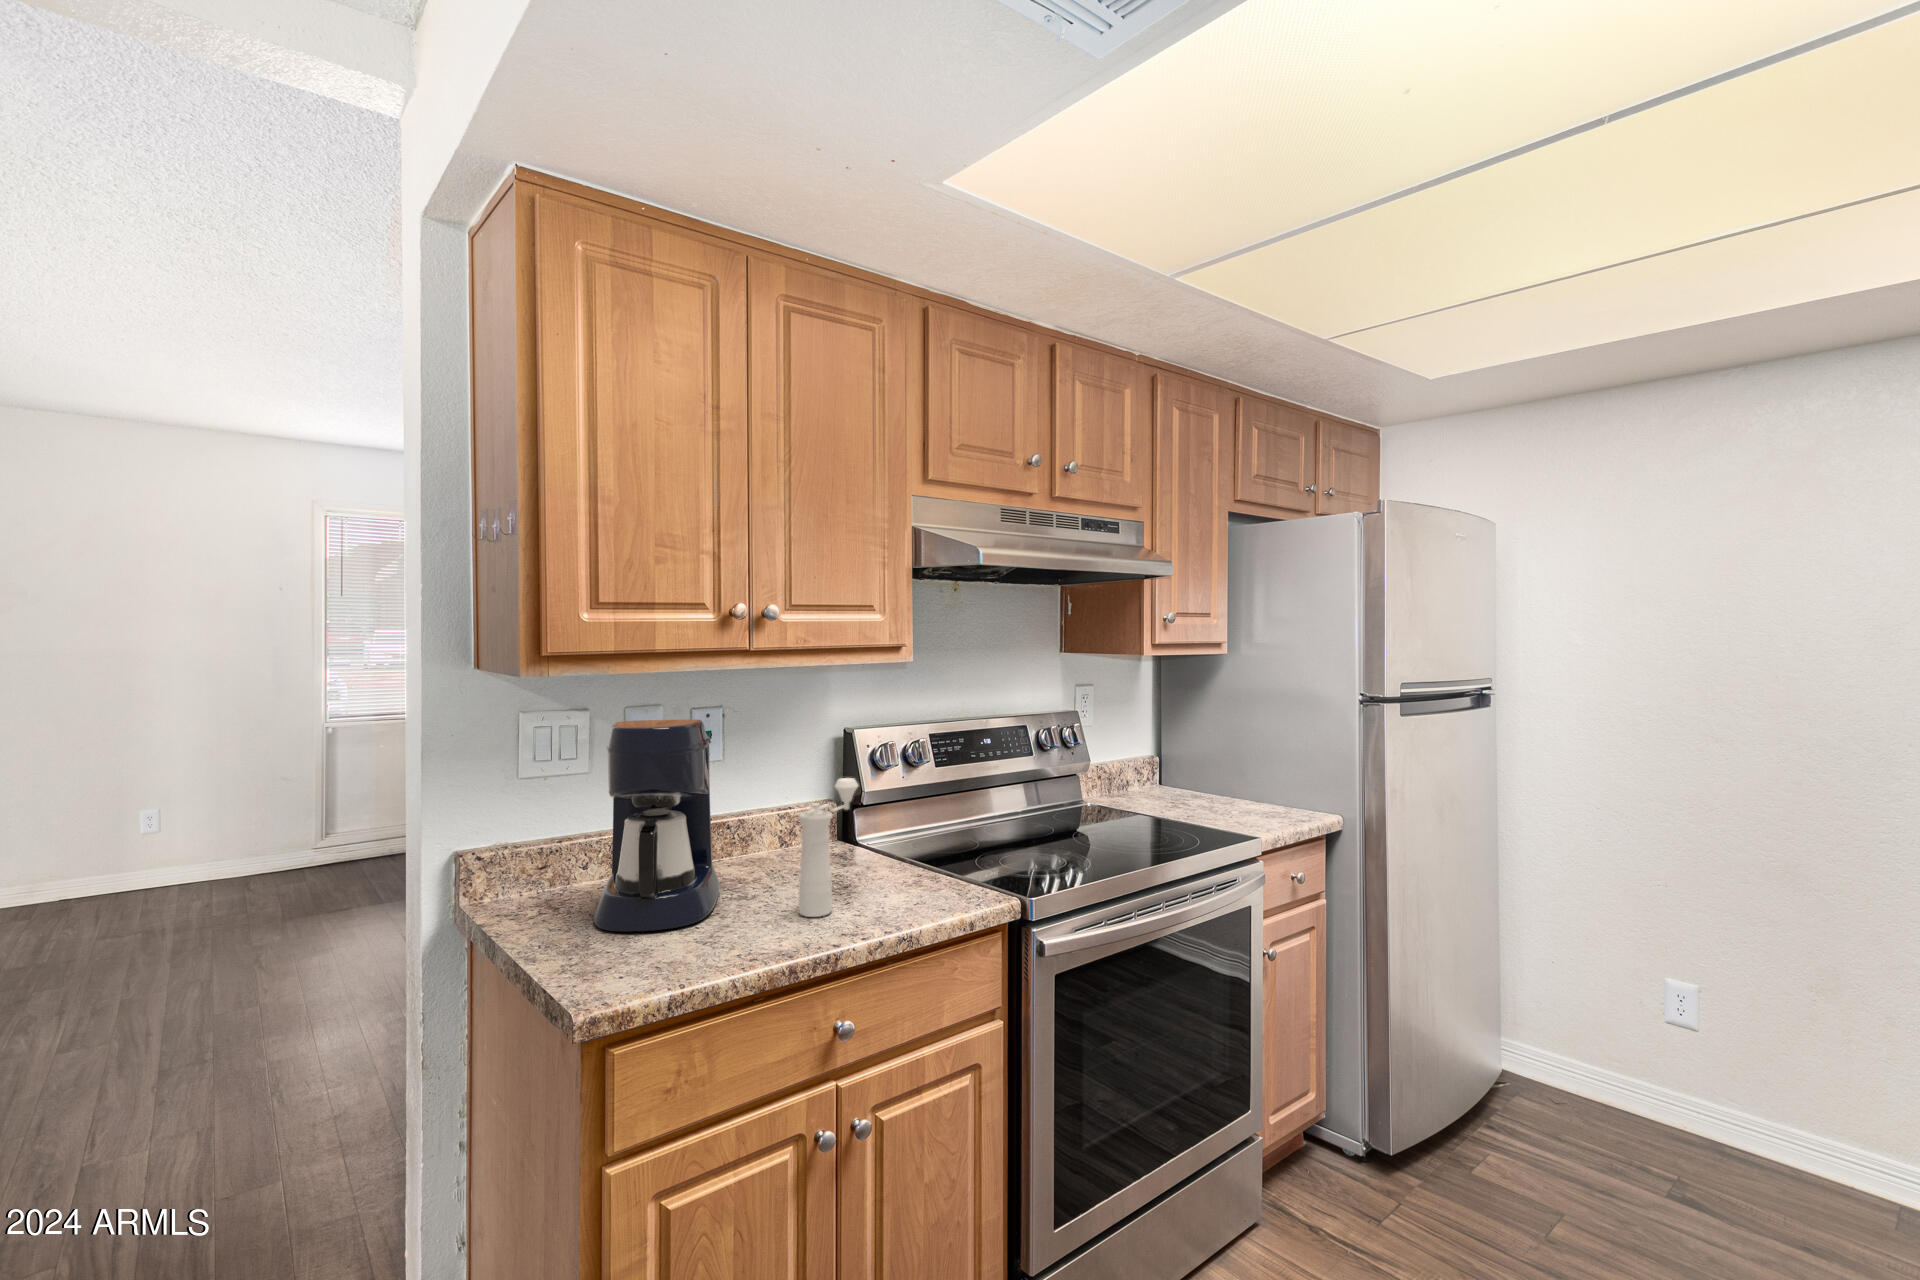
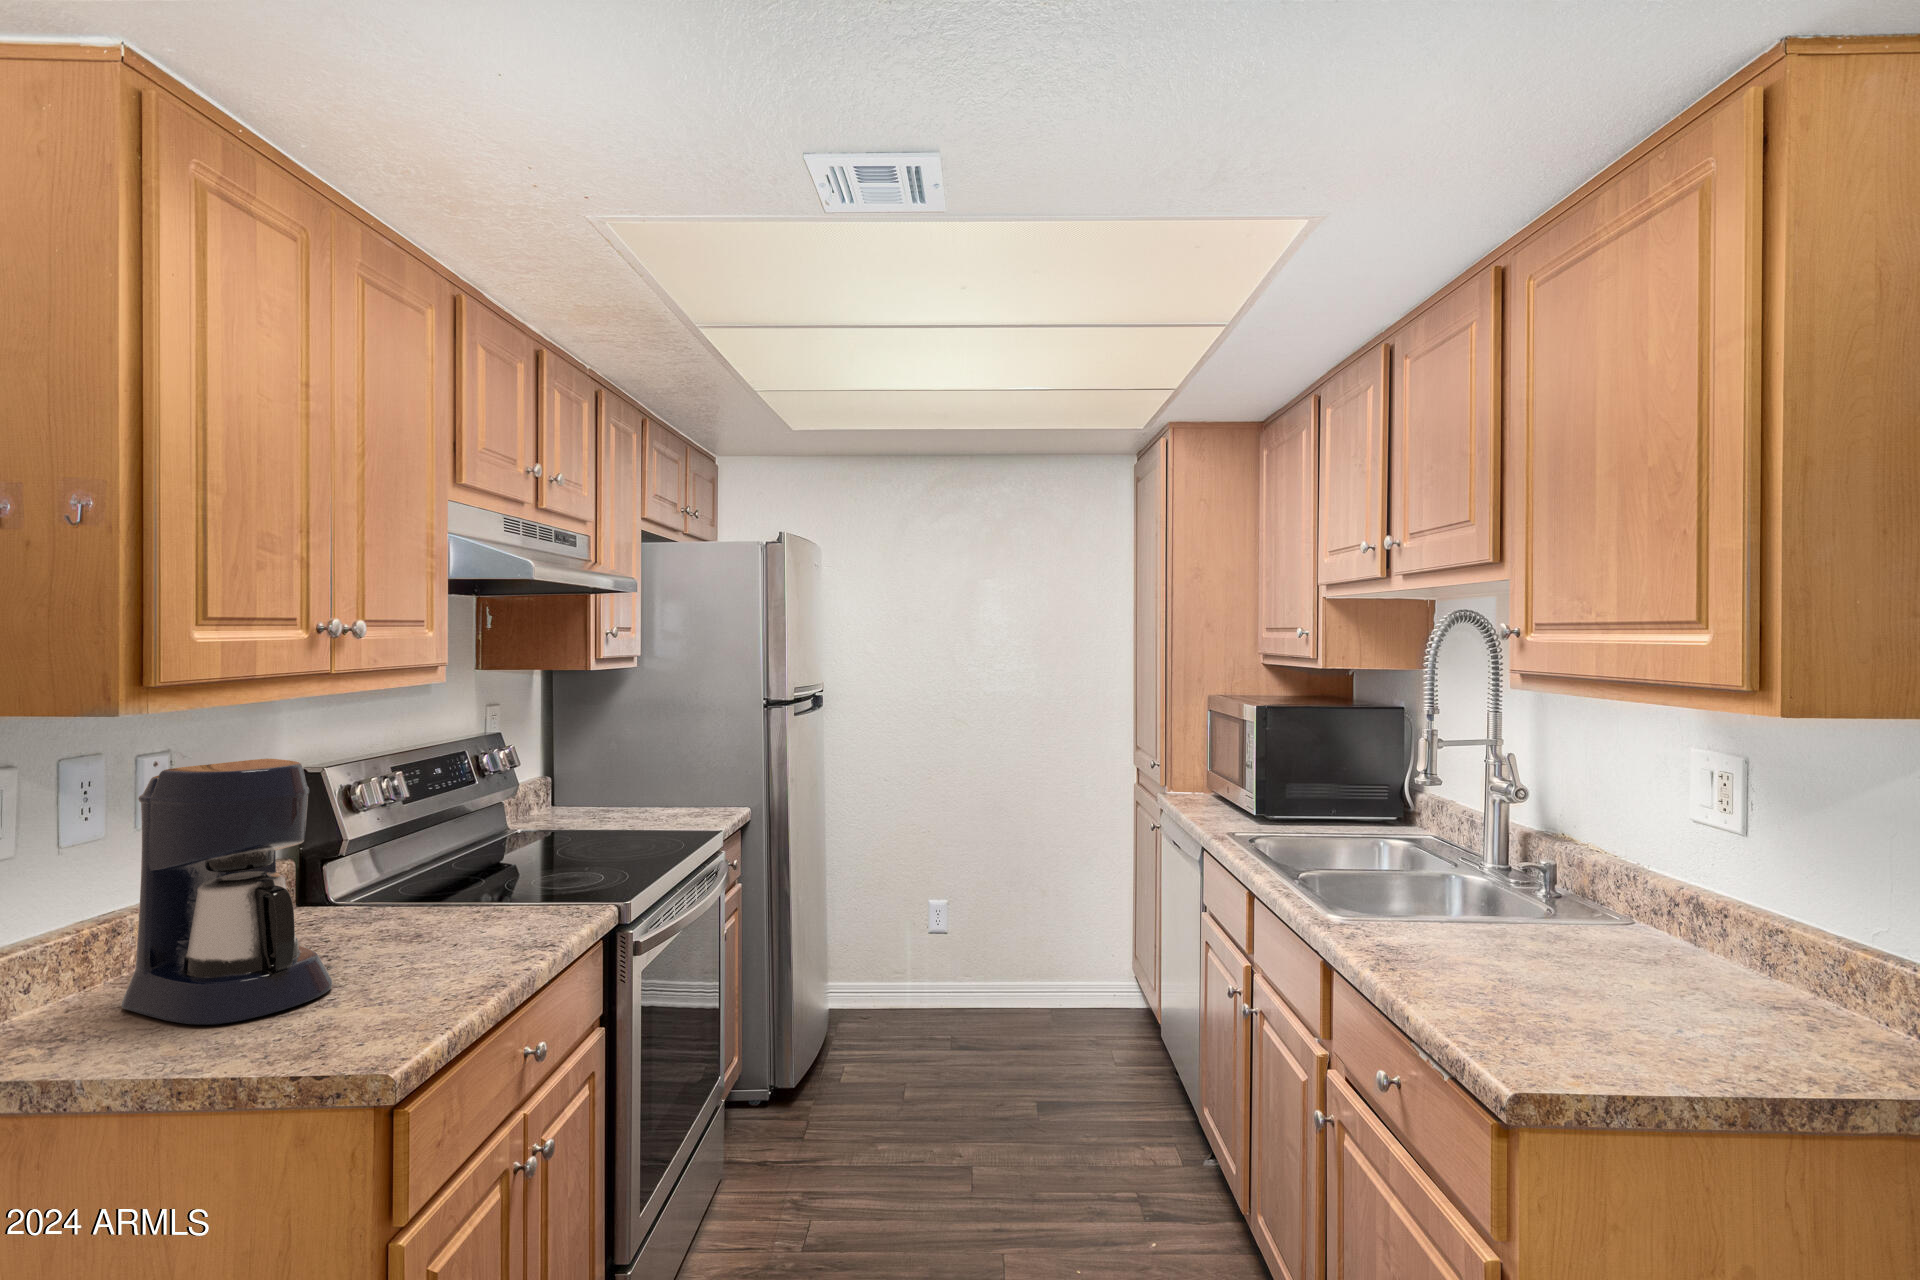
pepper mill: present [799,778,858,917] -> none [421,808,462,955]

